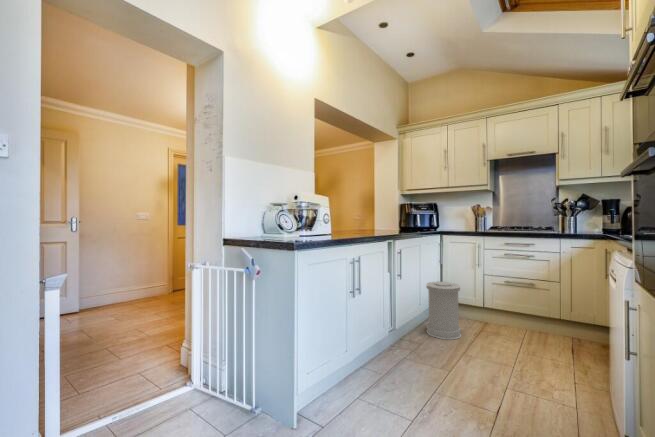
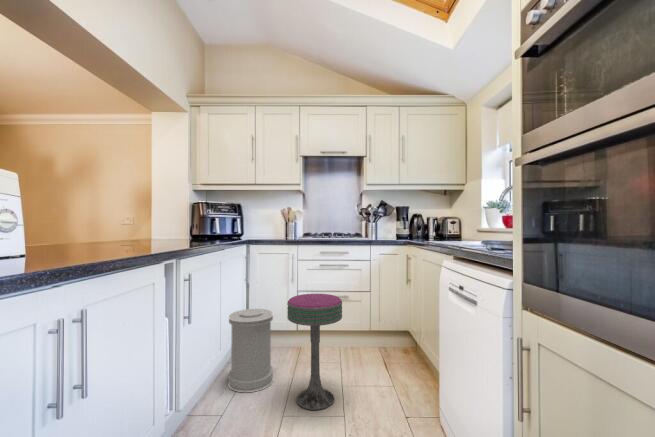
bar stool: none [469,273,518,361] -> present [287,294,342,410]

